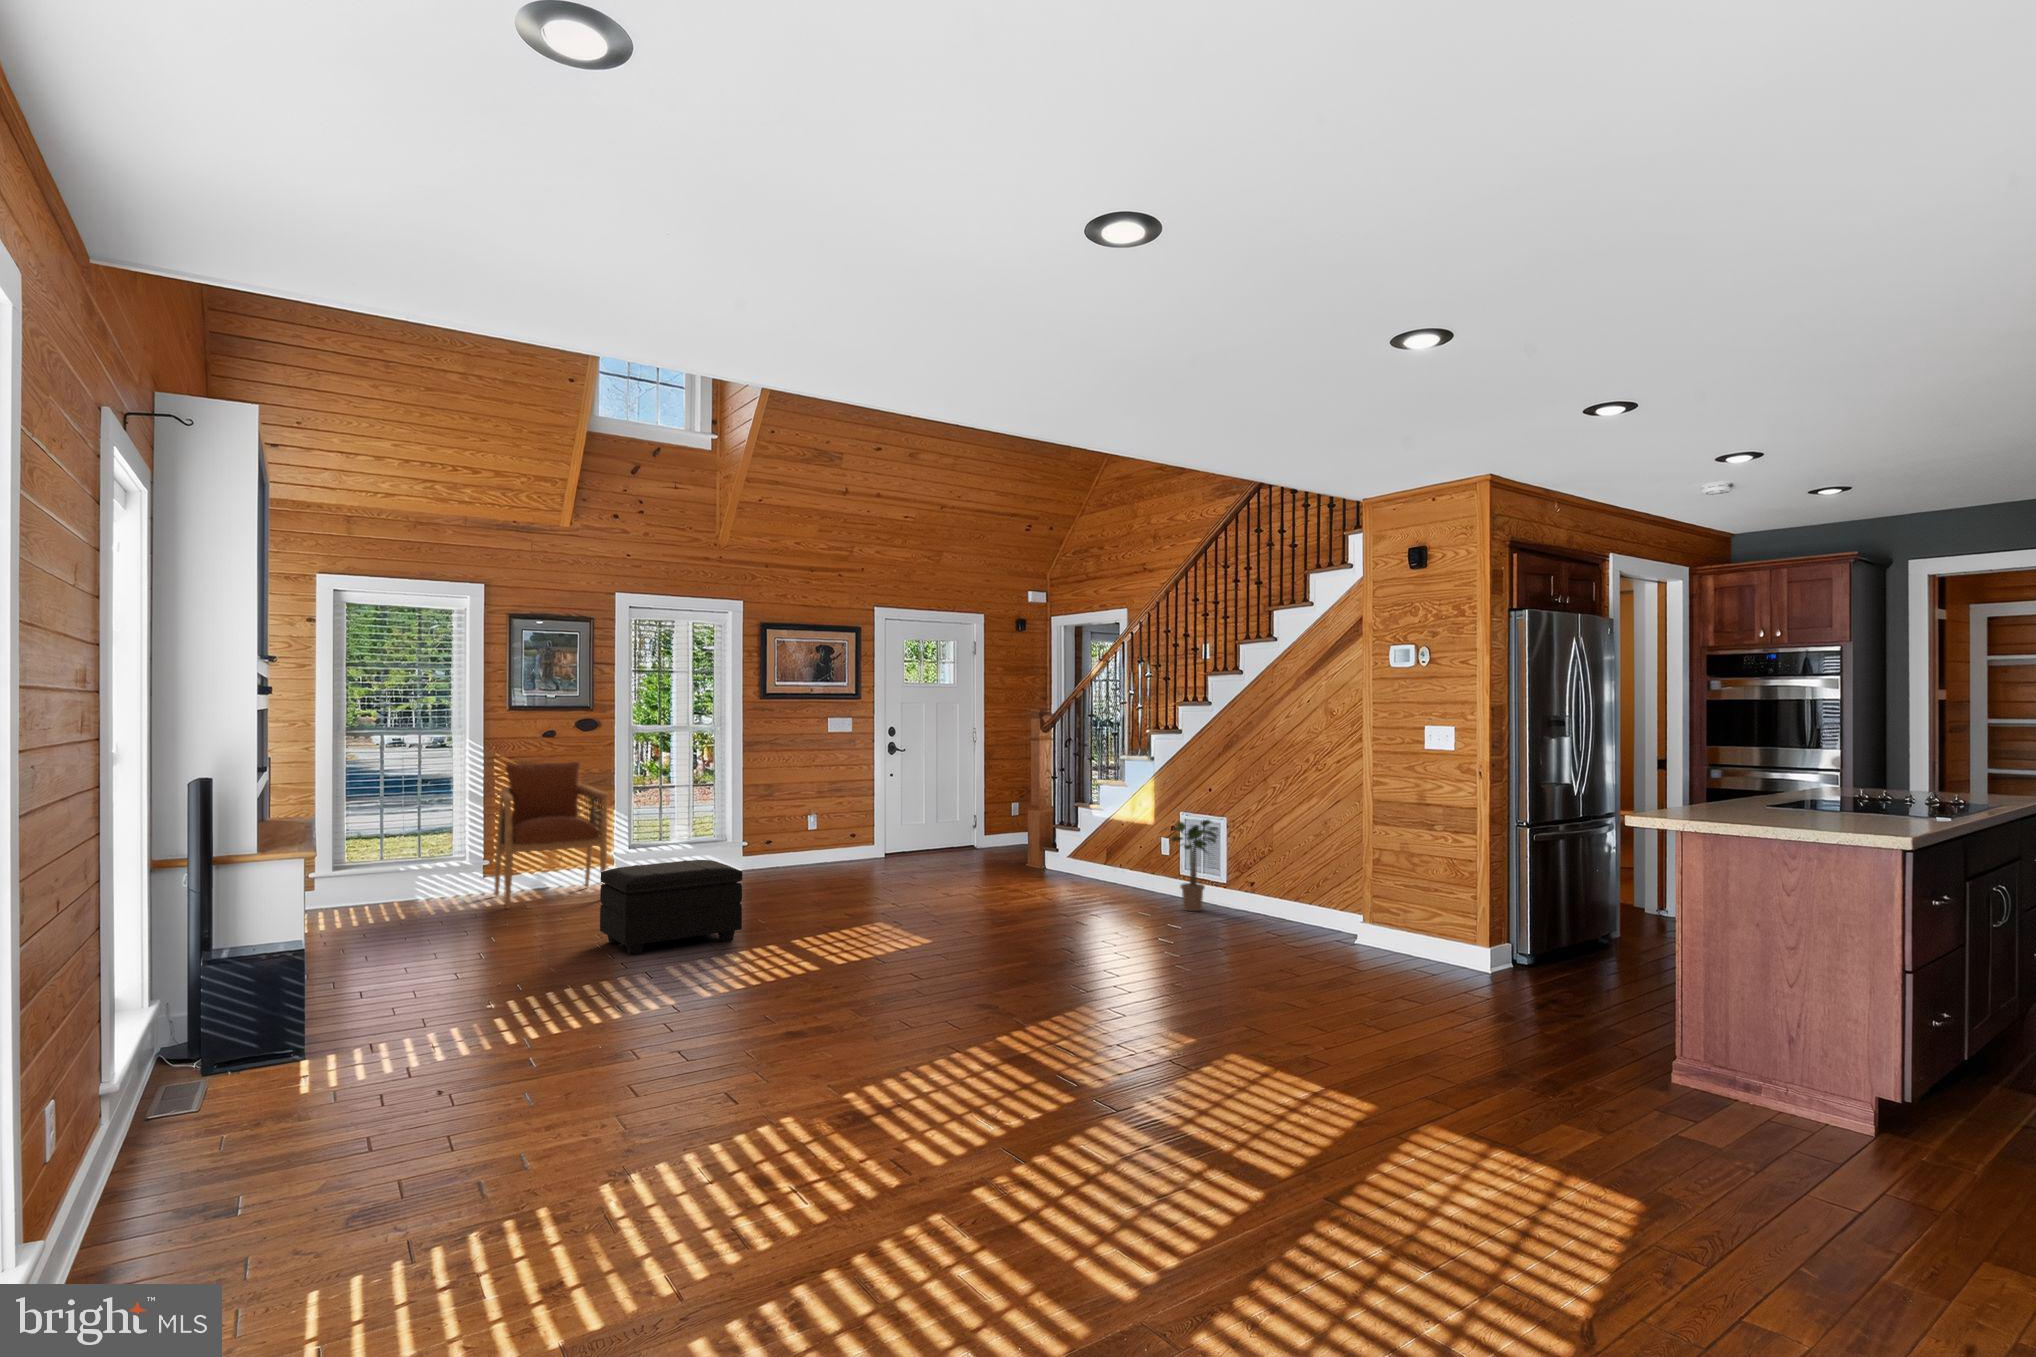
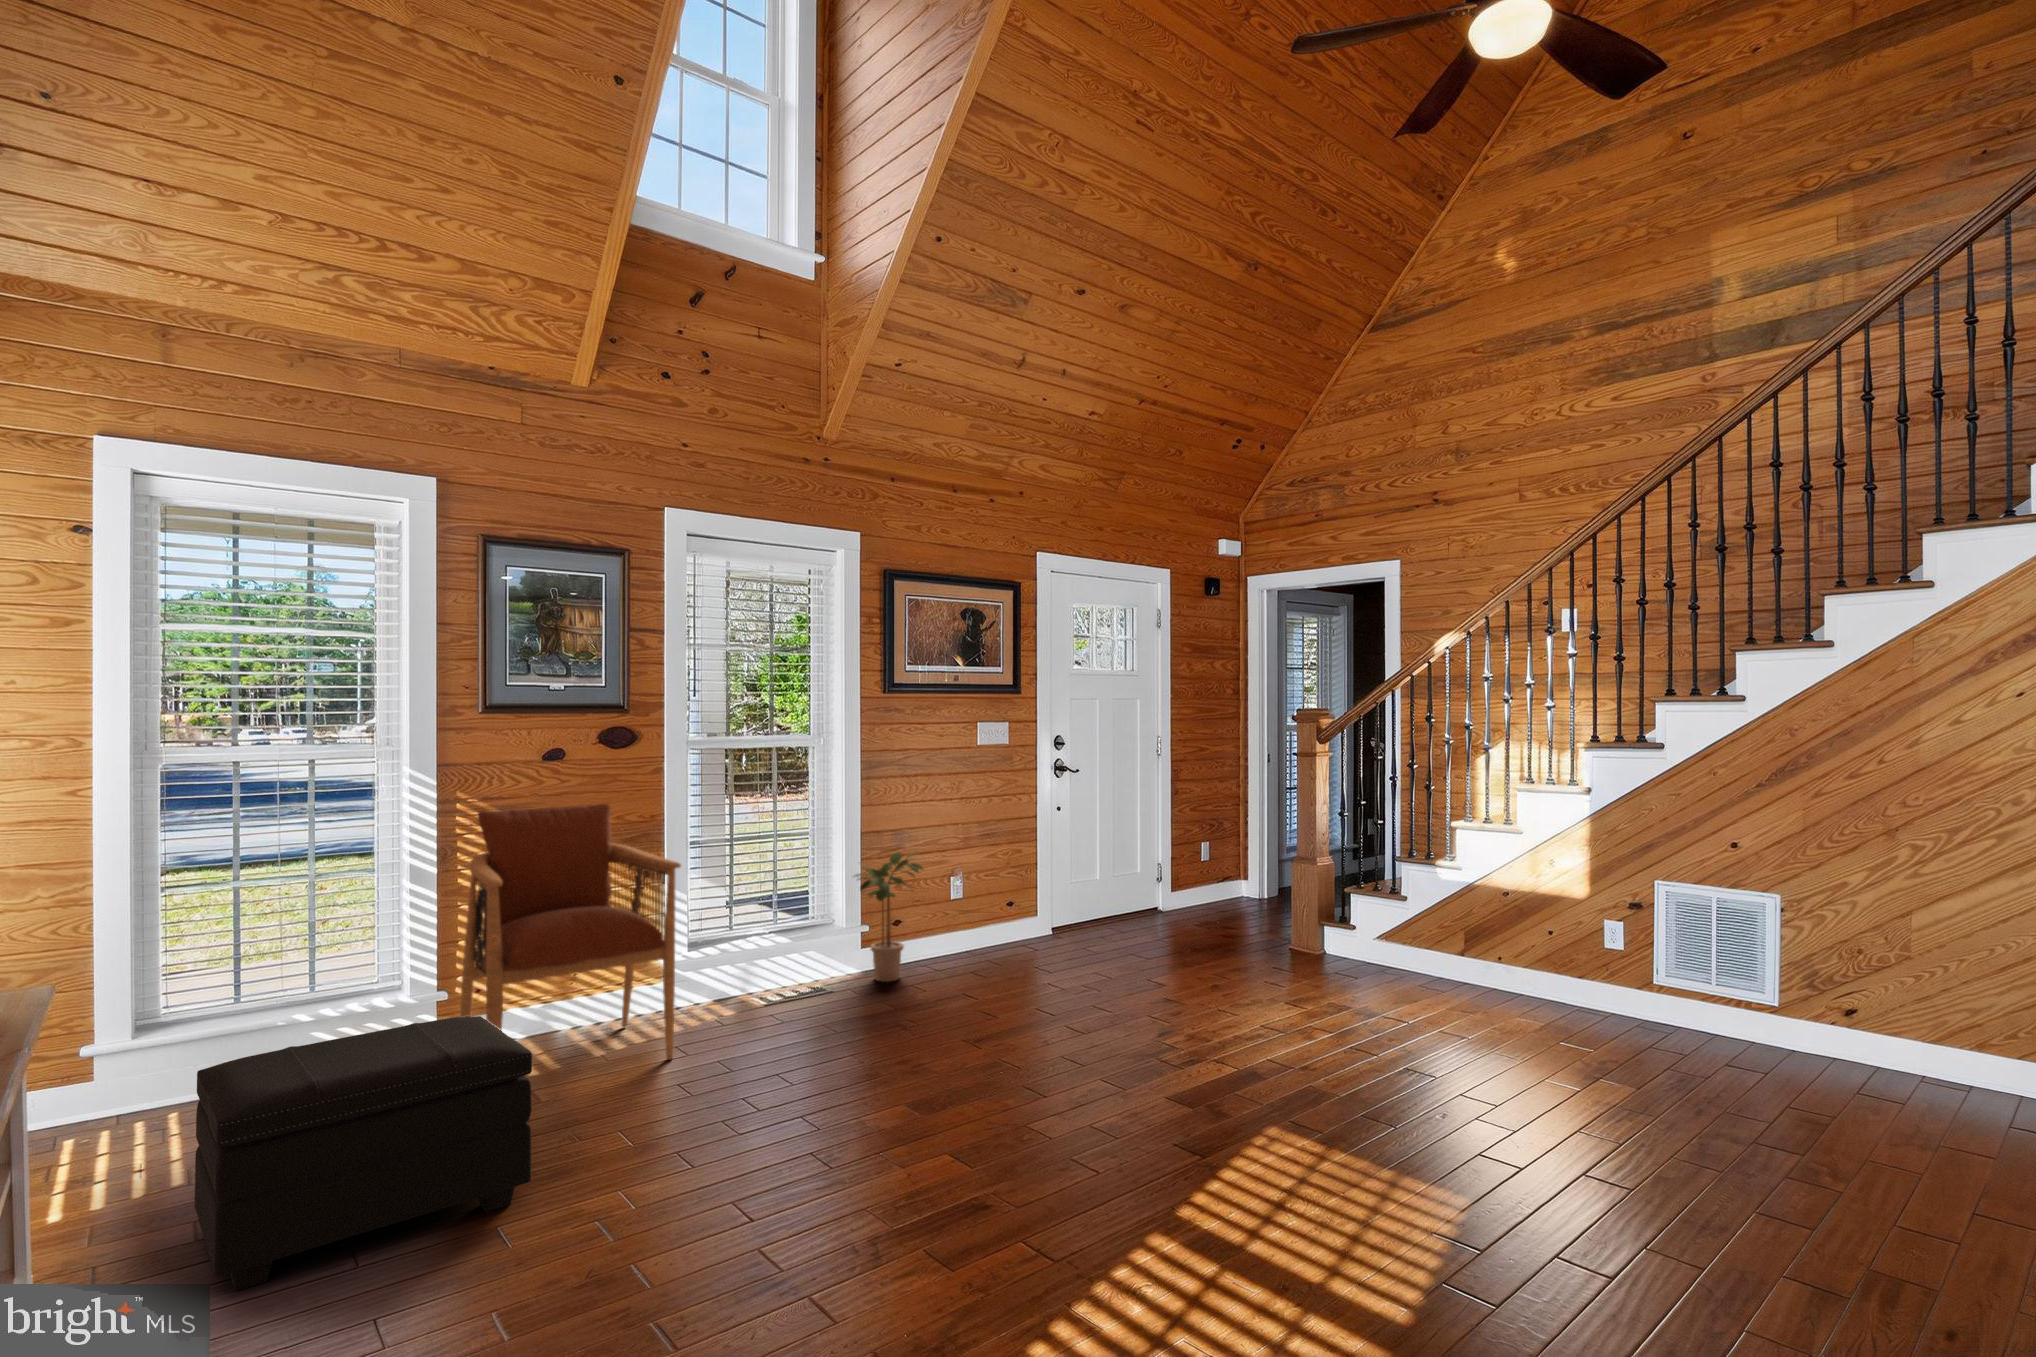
potted plant: present [1172,820,1218,911] -> present [855,850,924,982]
footstool: present [600,860,743,954] -> present [195,1016,532,1291]

